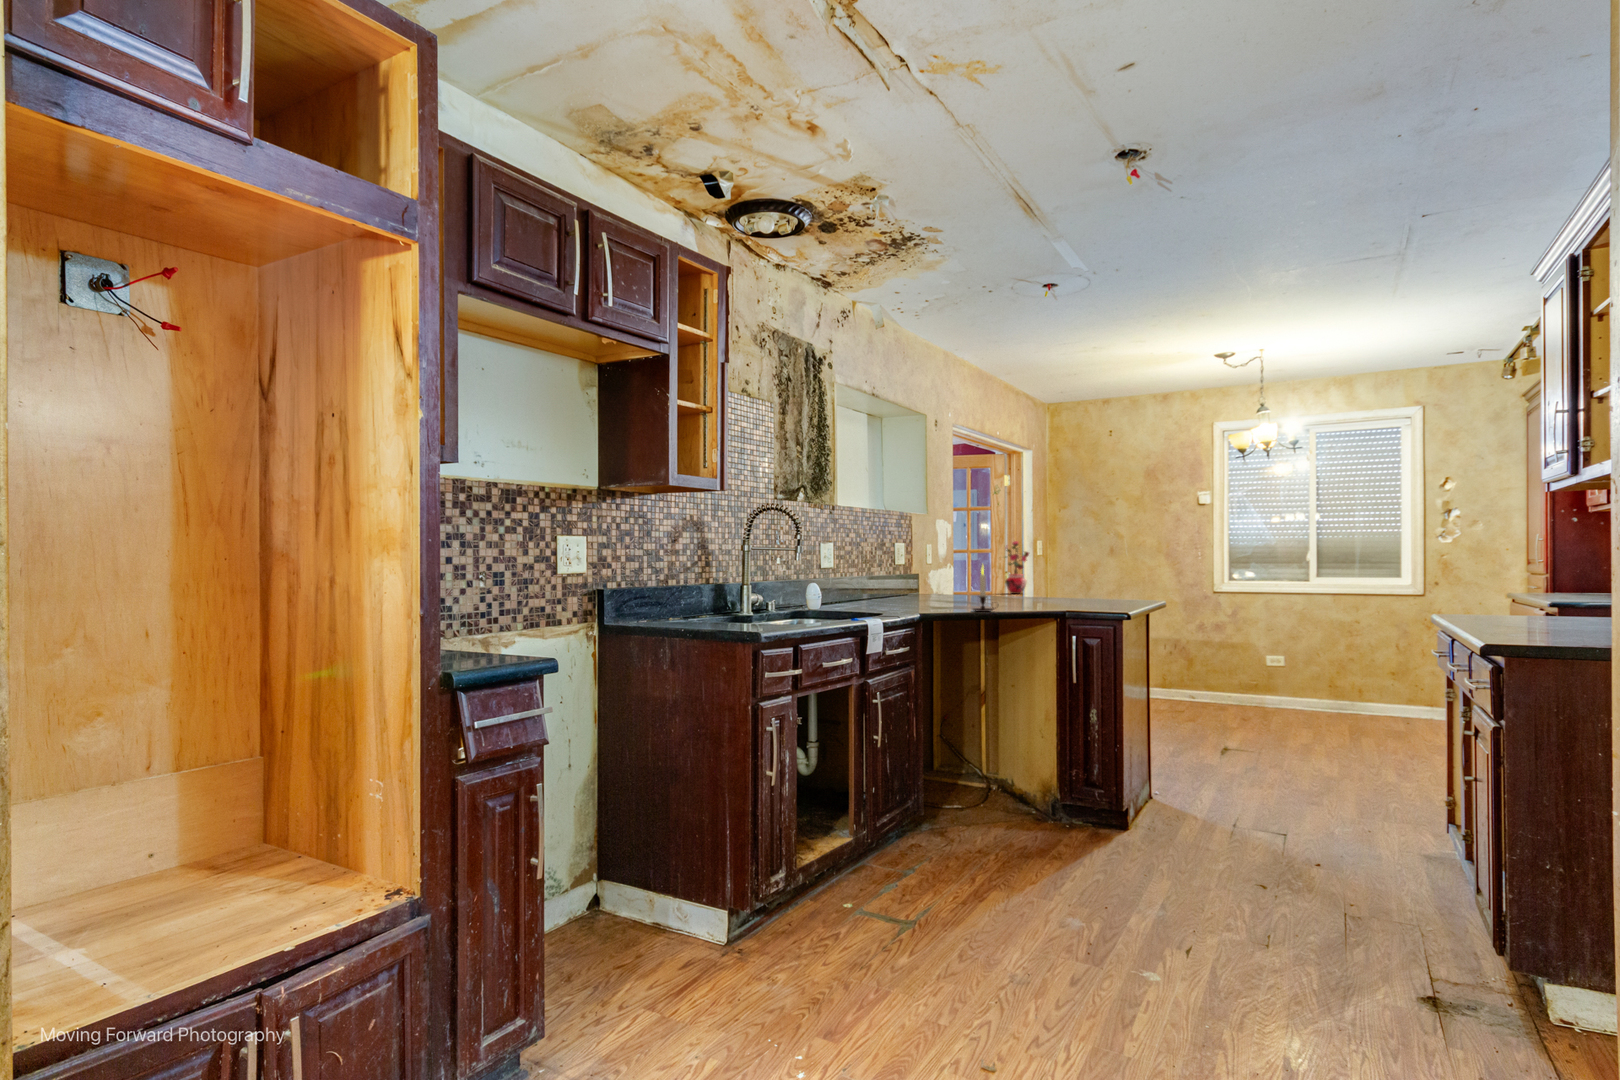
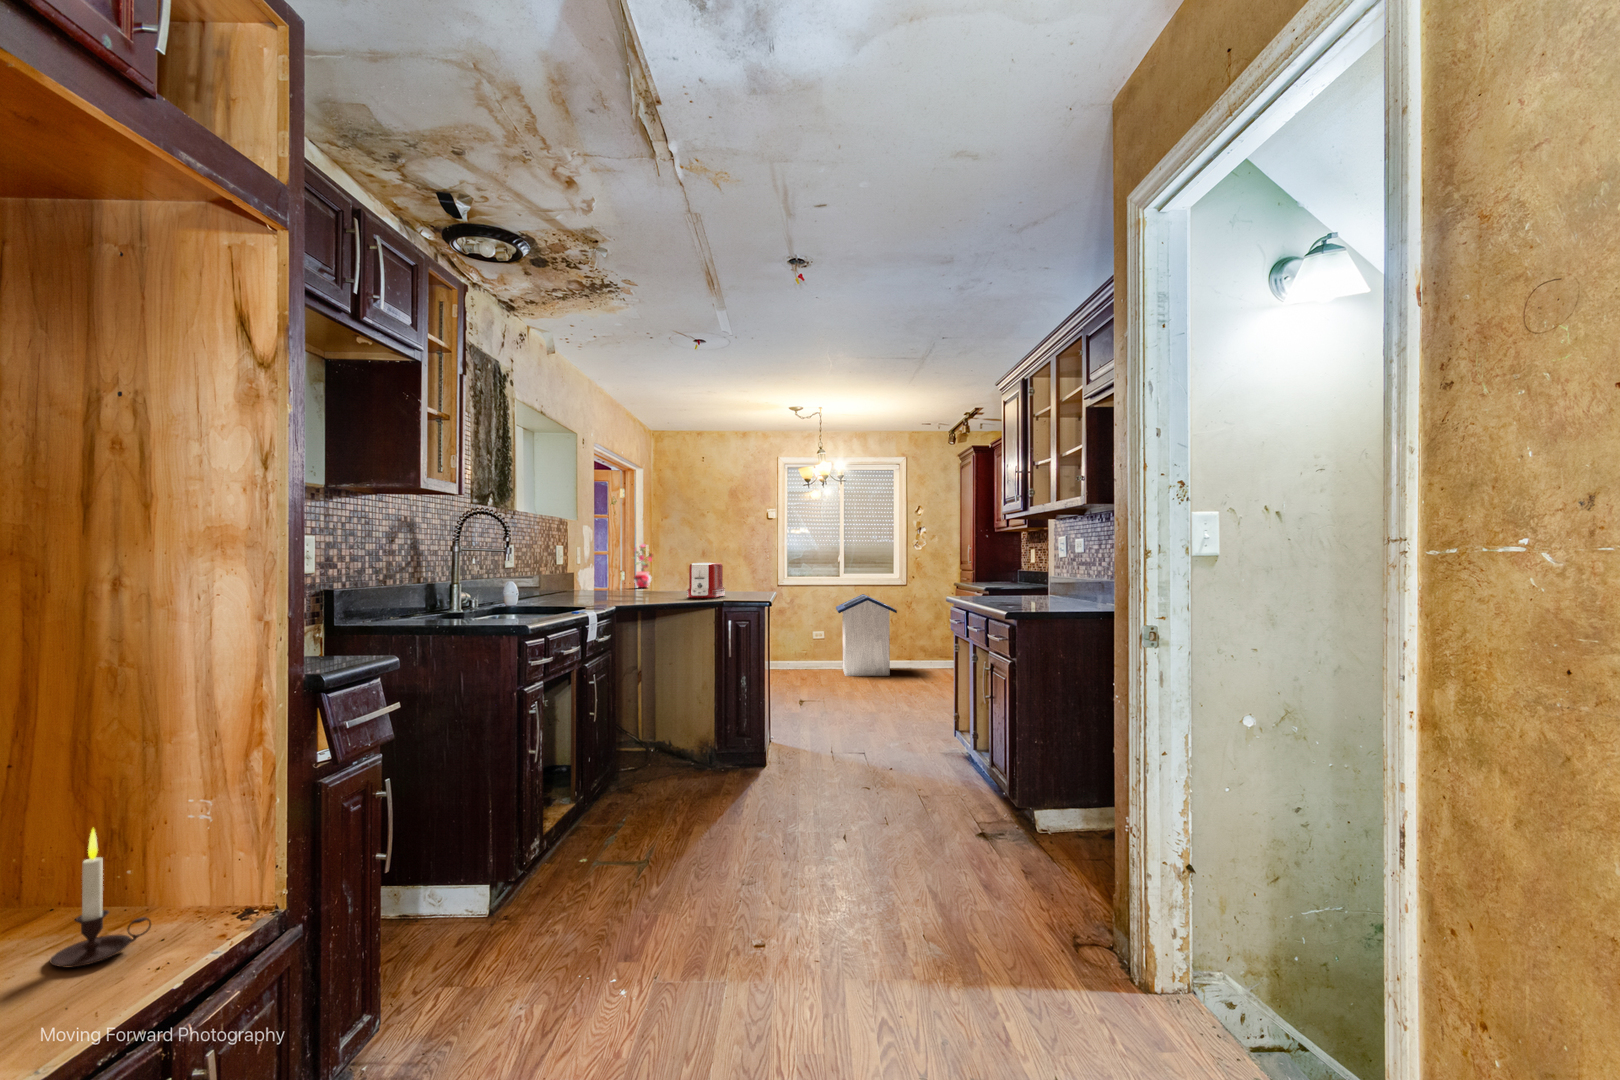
toaster: none [1032,564,1086,608] -> present [687,563,725,598]
candle: present [973,566,994,612] -> present [50,828,151,967]
trash can: none [1302,609,1399,728] -> present [836,594,897,676]

